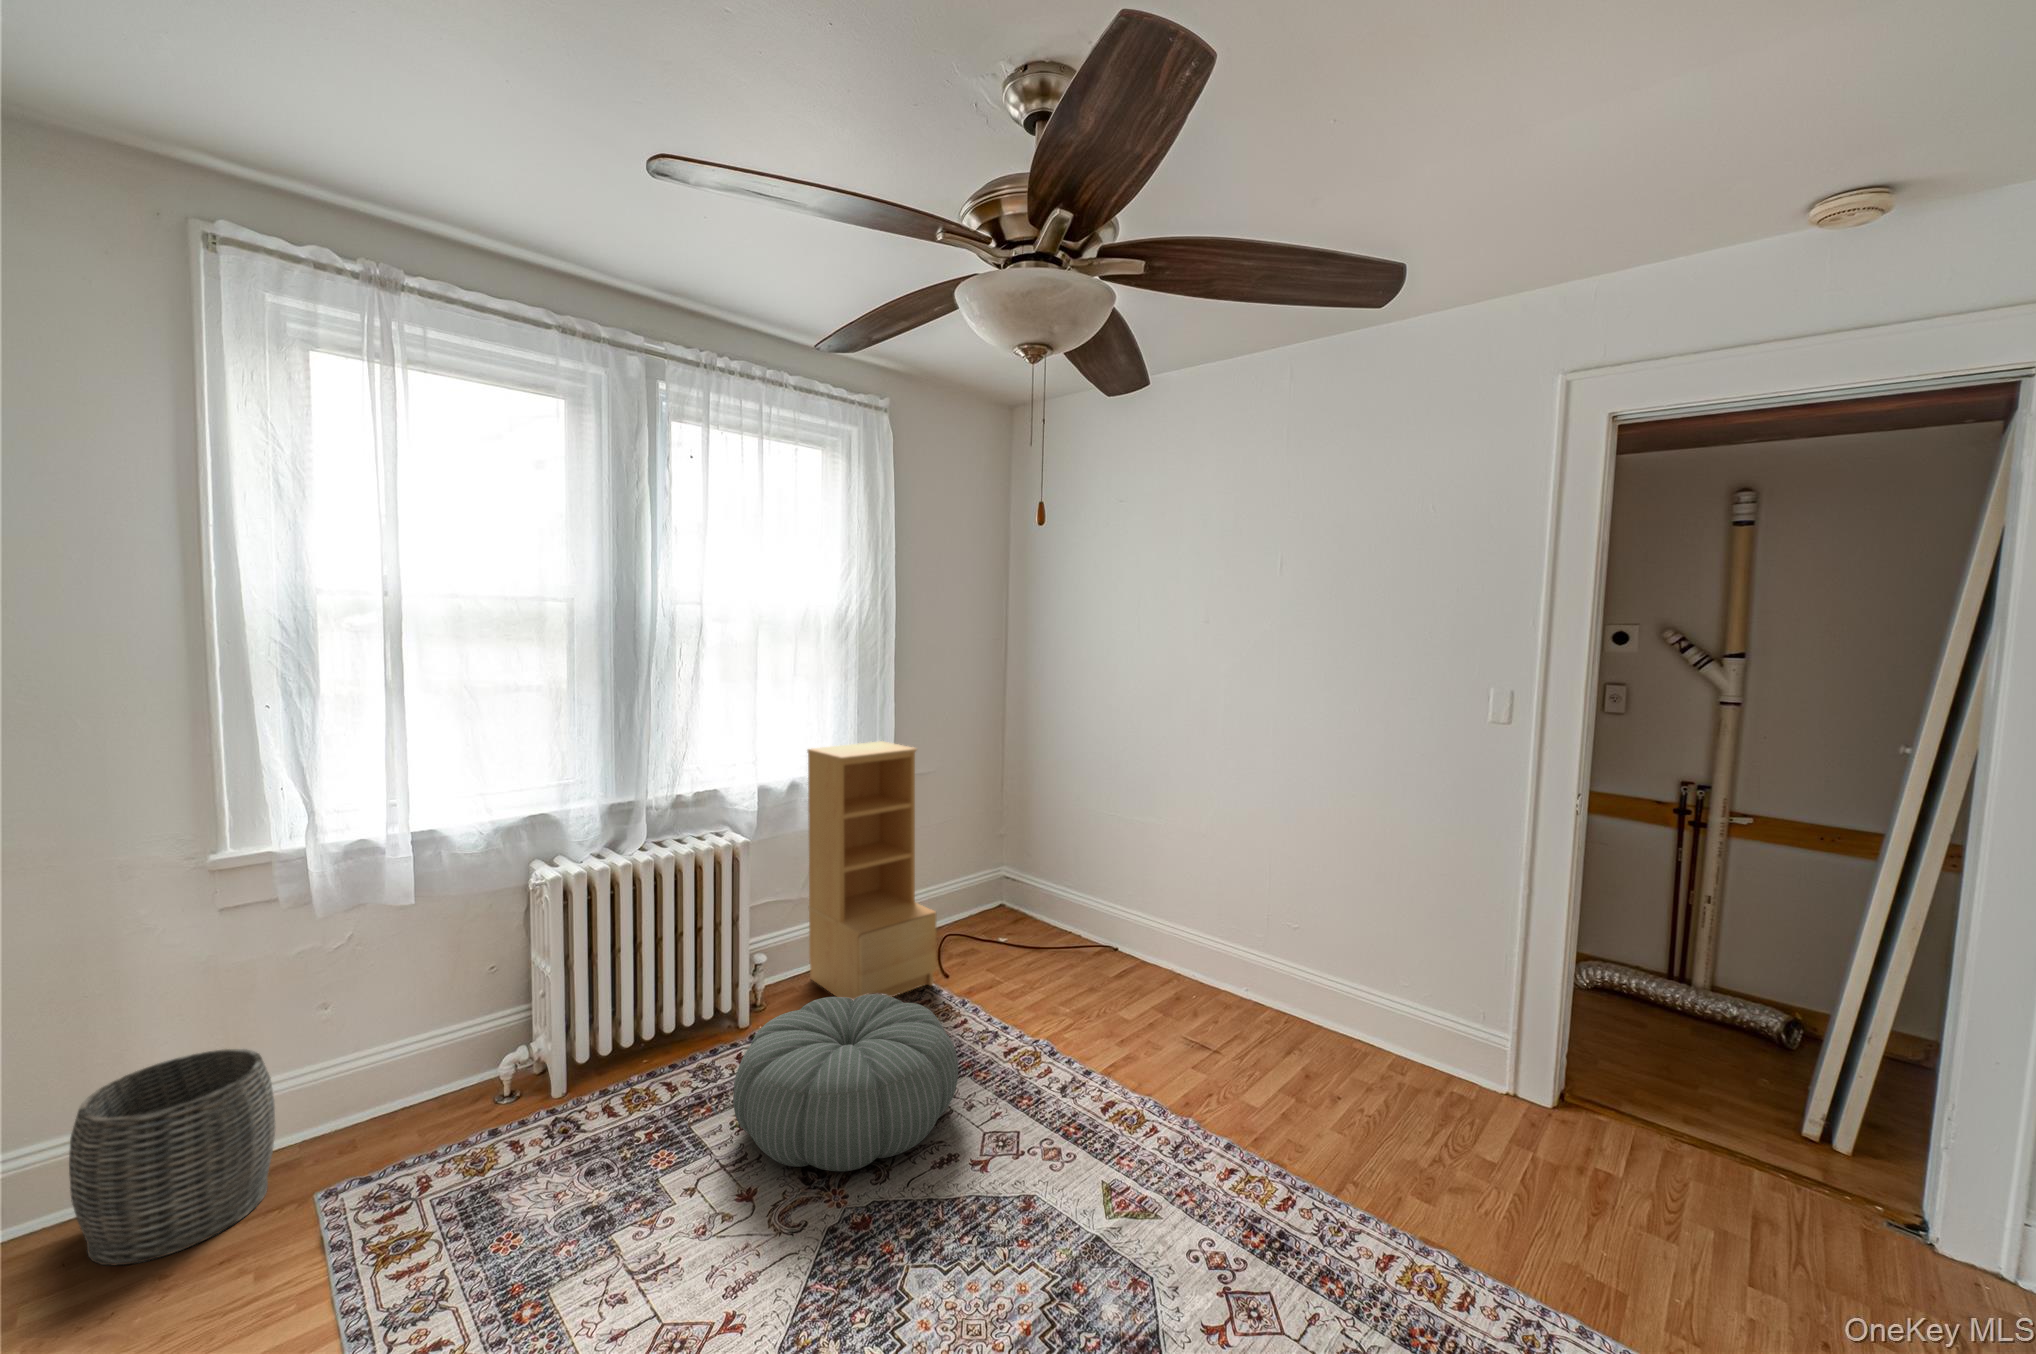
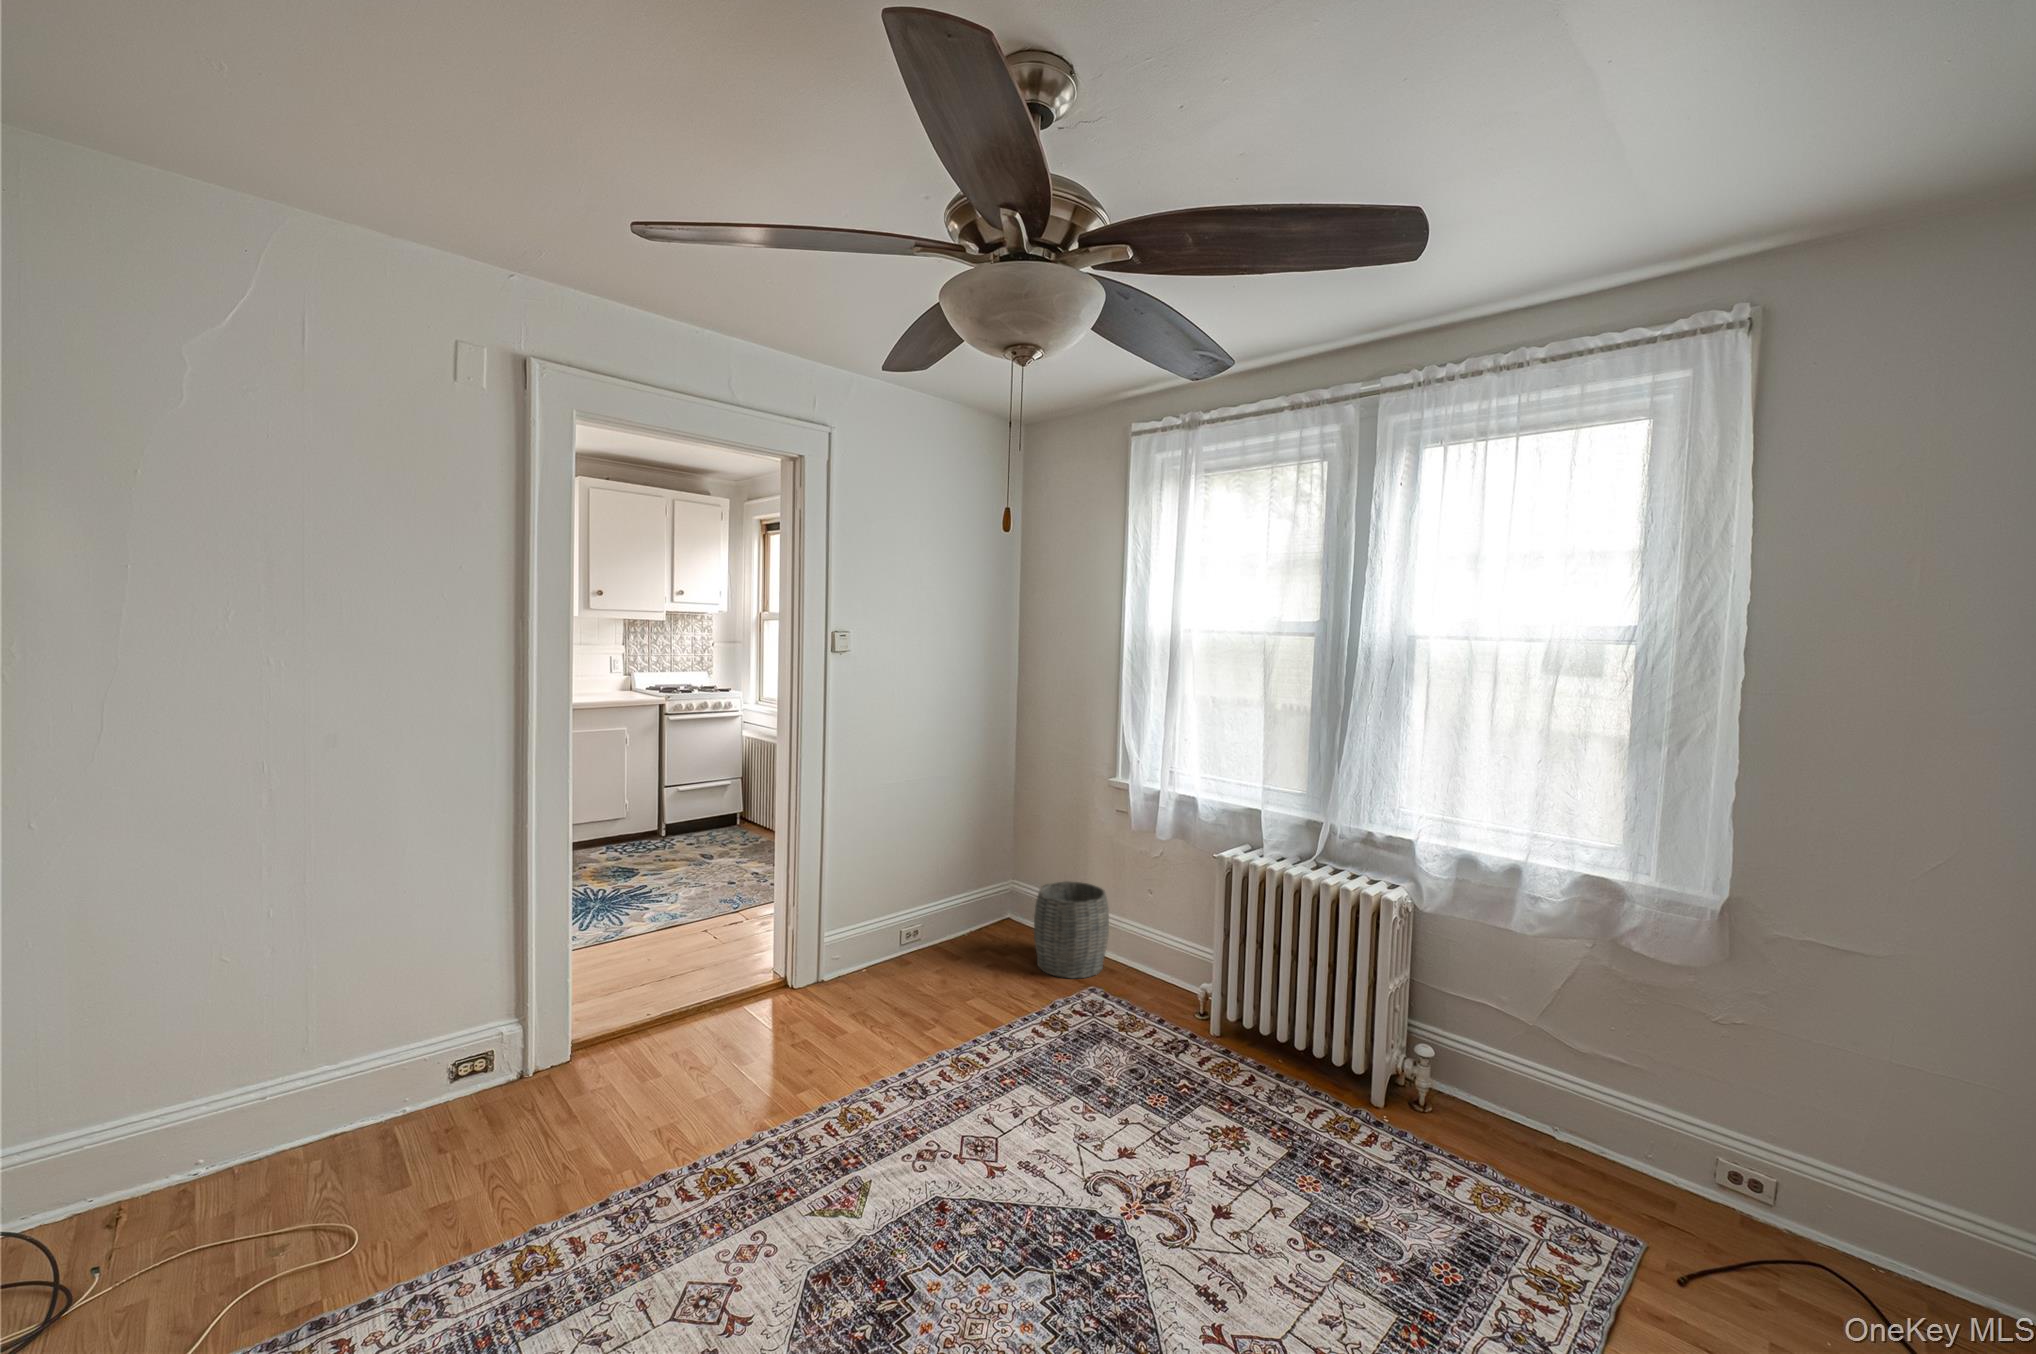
bookshelf: present [808,741,936,1000] -> none [1479,830,1691,1262]
pouf: present [733,994,958,1171] -> none [1138,1061,1386,1276]

